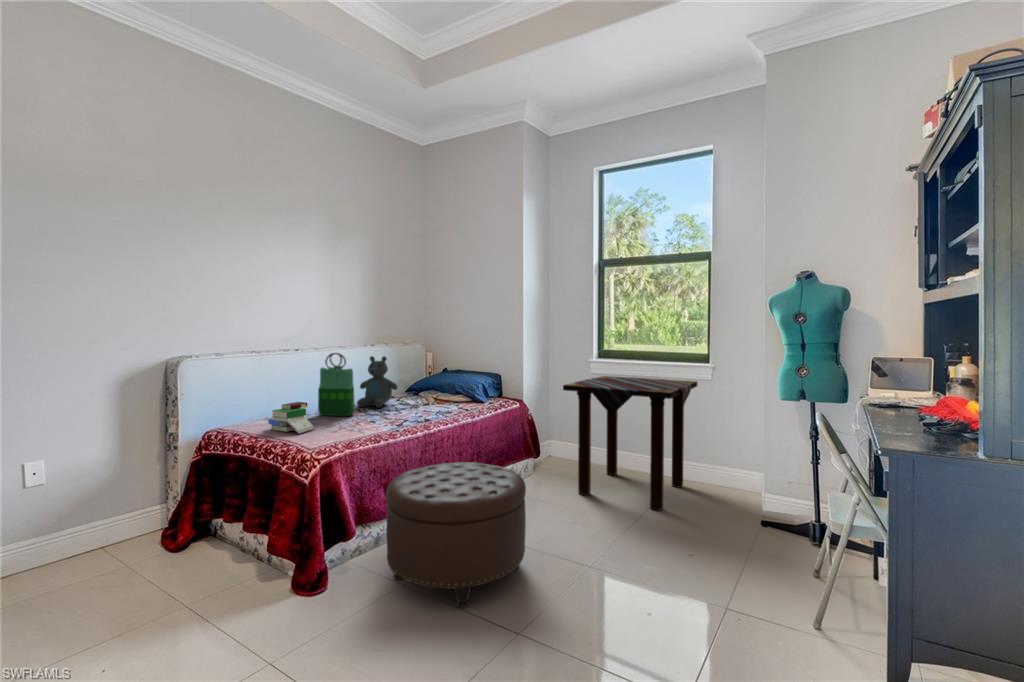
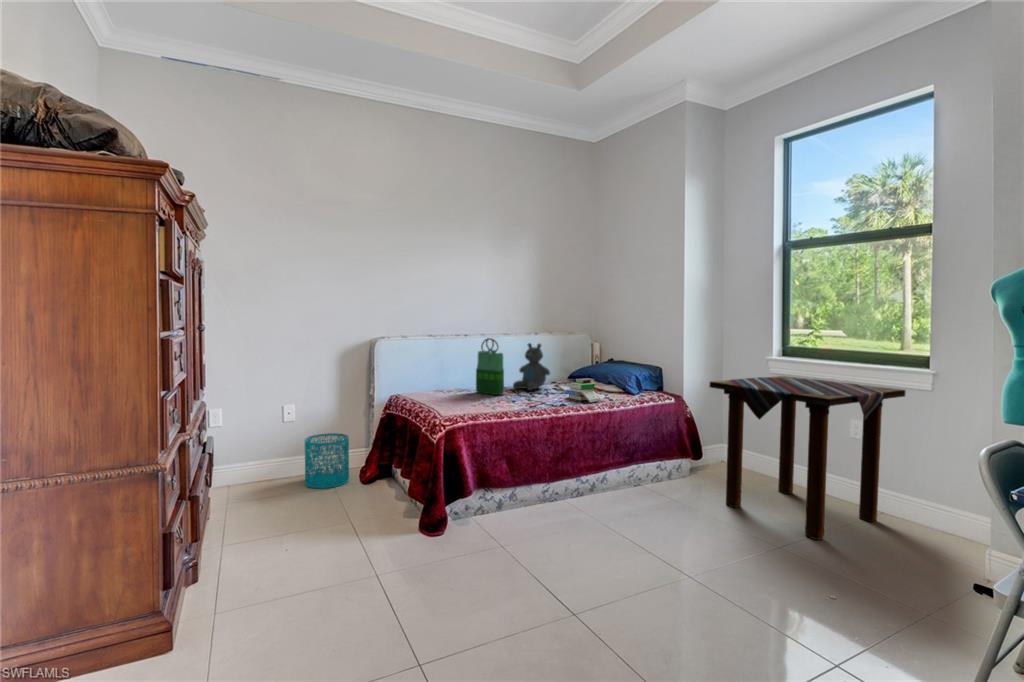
book: present [268,402,314,434] -> present [566,378,600,403]
ottoman: present [386,462,526,608] -> none [486,445,616,574]
wastebasket: none [69,490,146,575] -> present [305,433,349,488]

